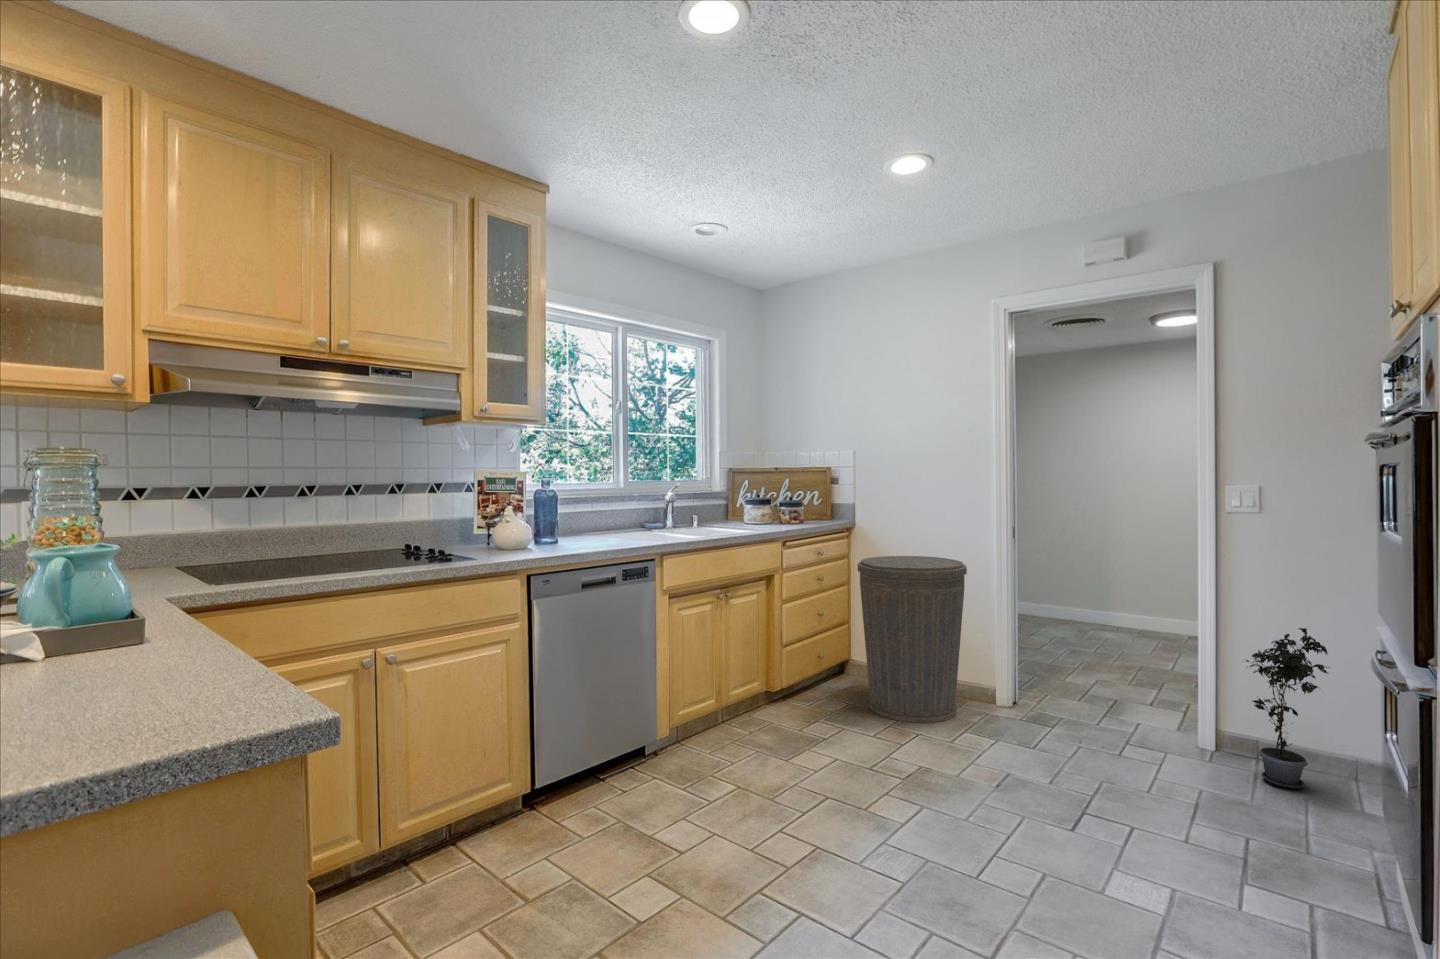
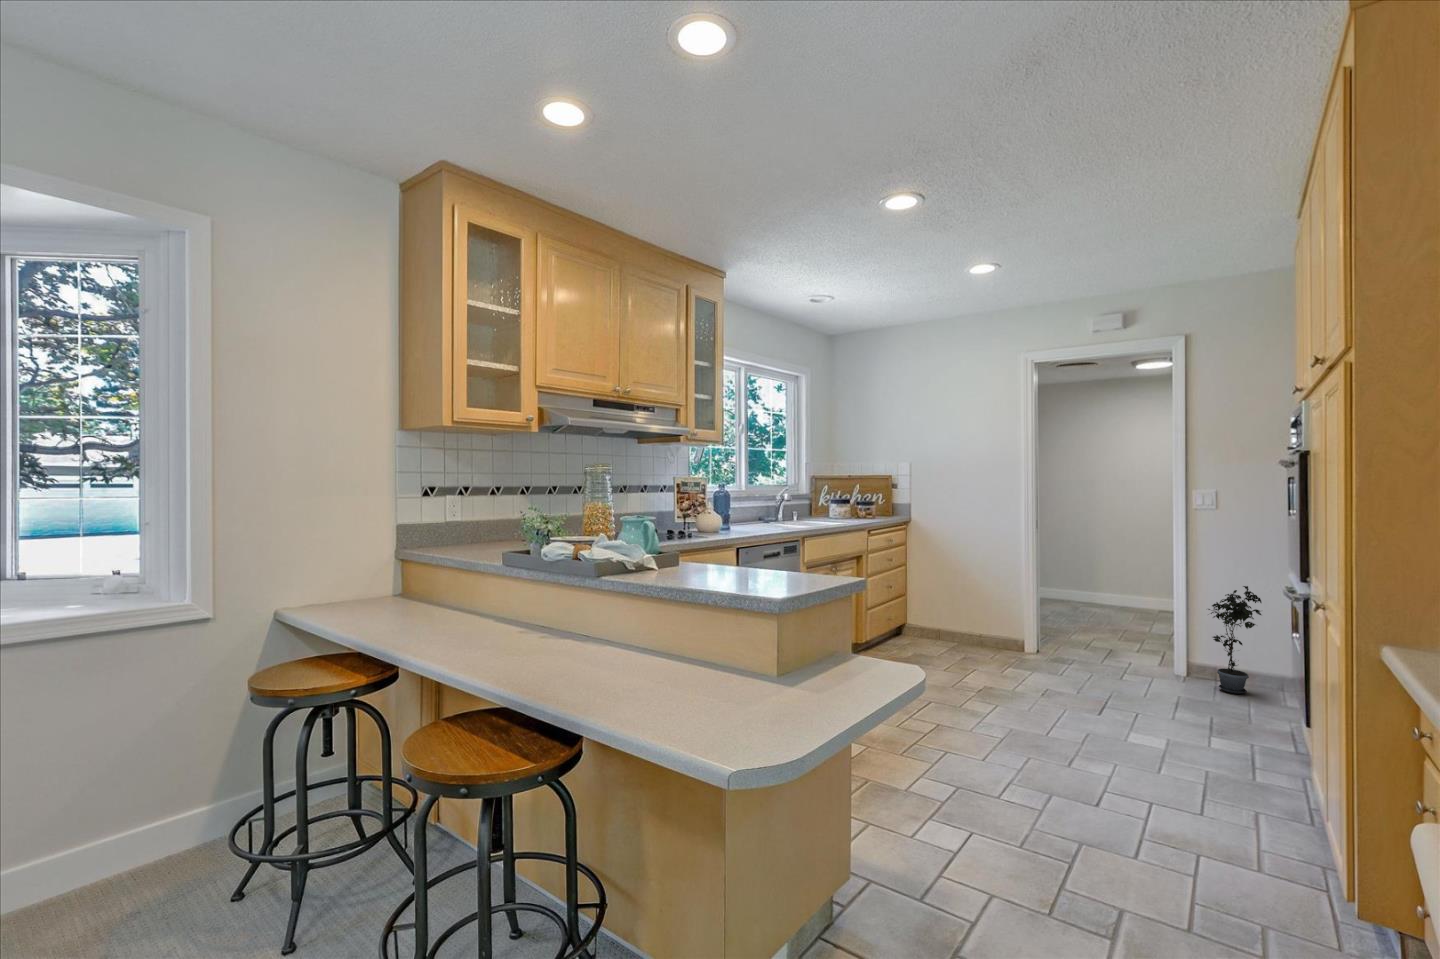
trash can: present [858,556,967,723] -> none [924,542,1007,662]

